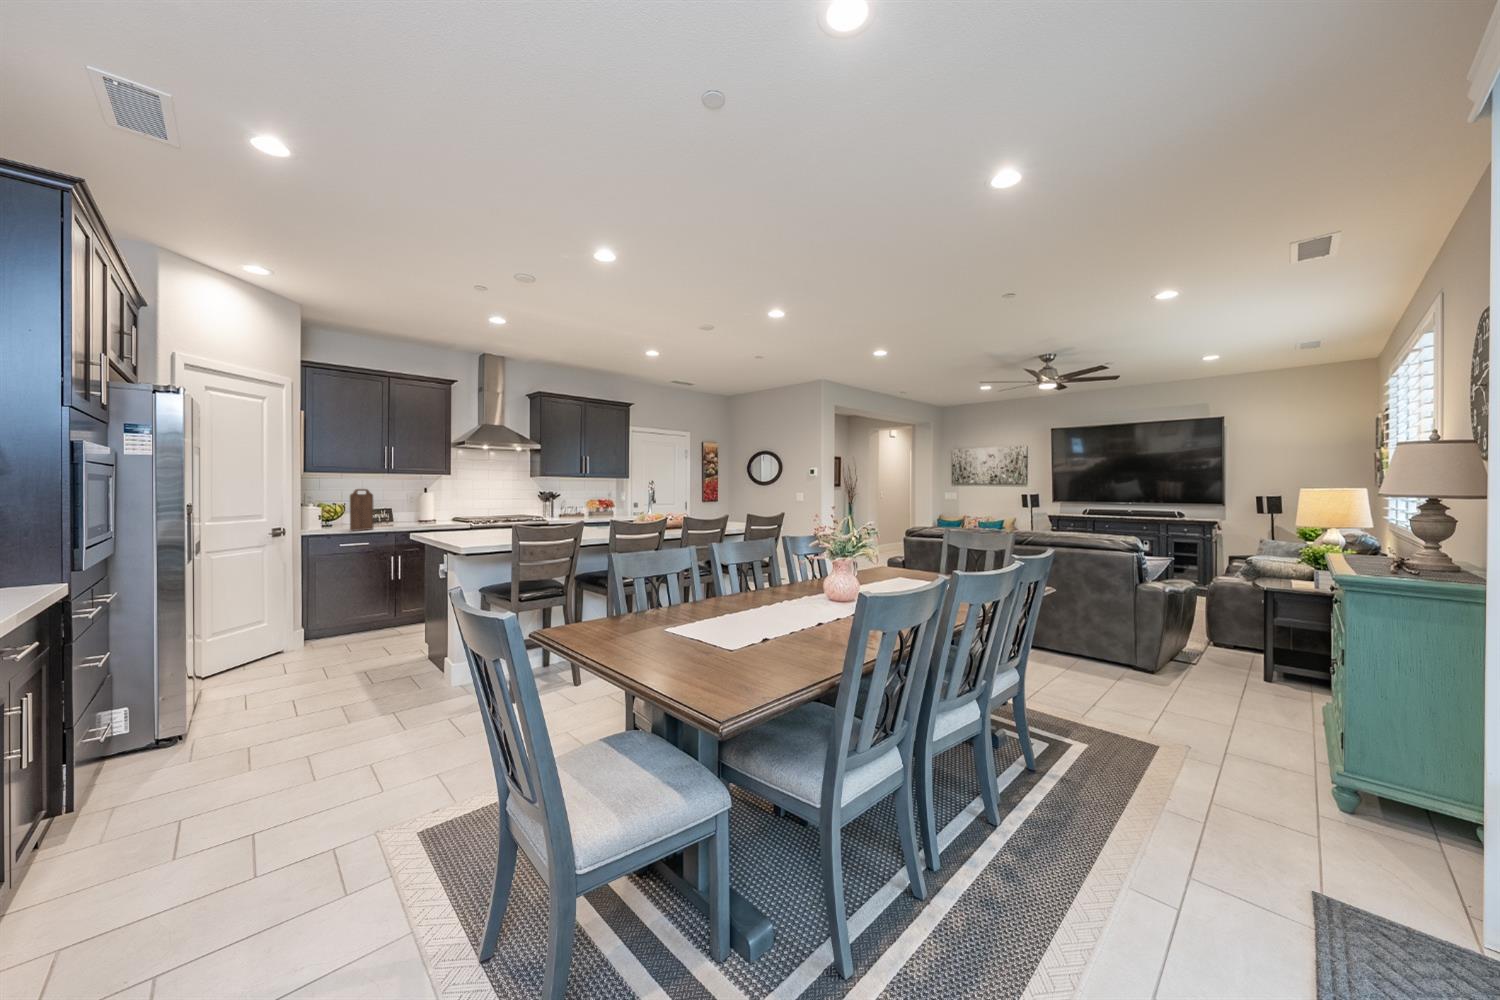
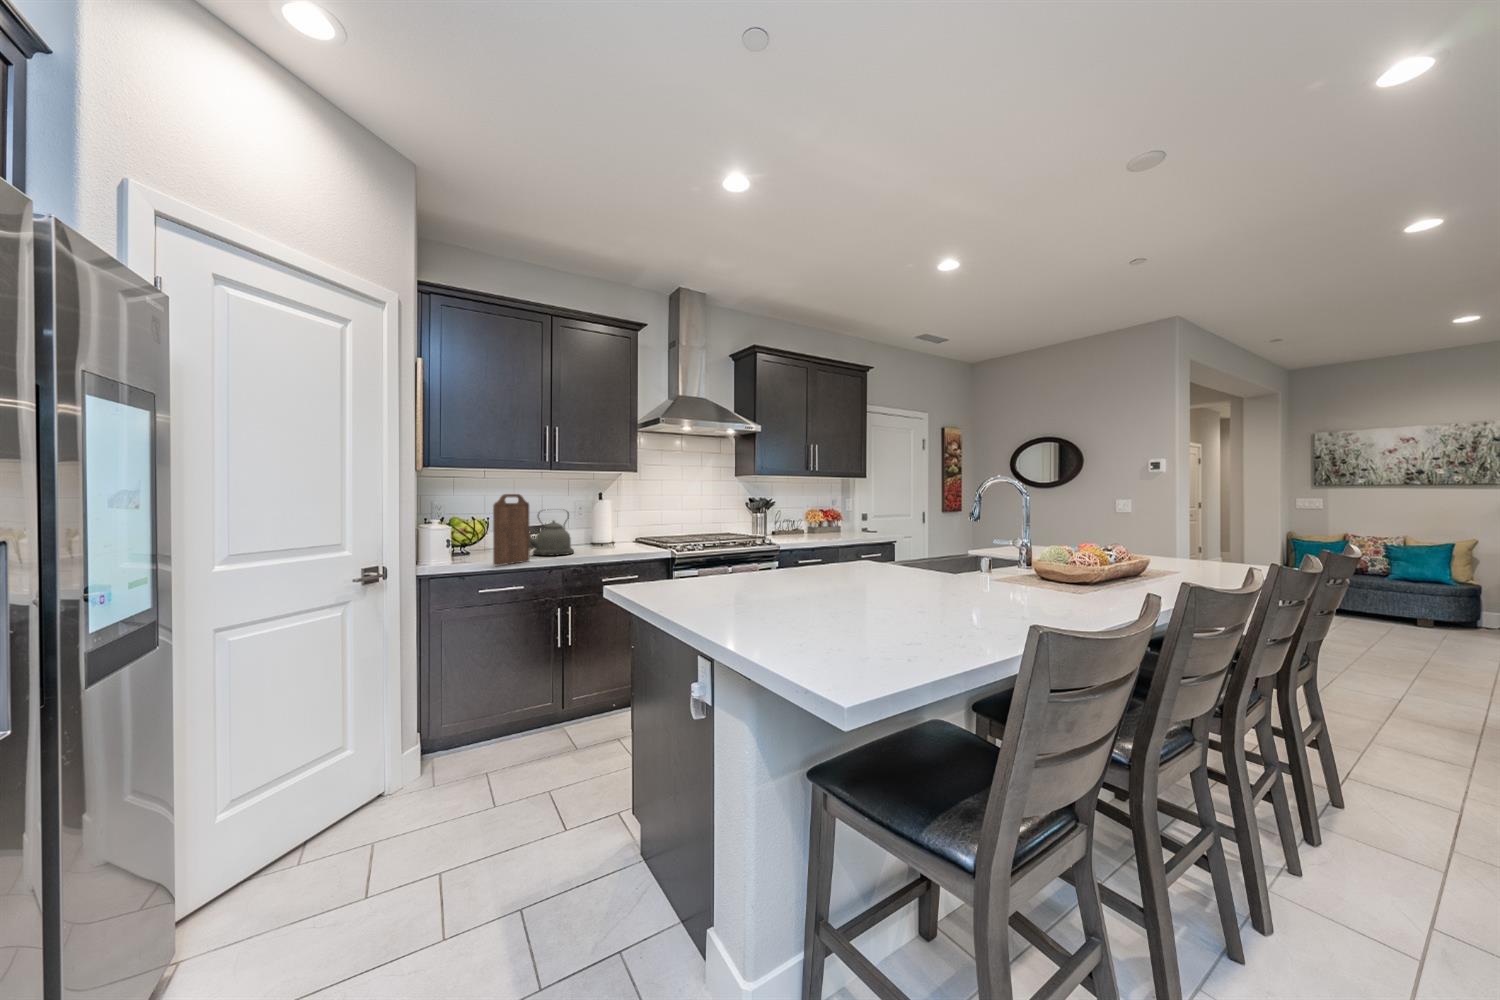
kettle: none [368,498,404,526] -> present [529,512,574,556]

